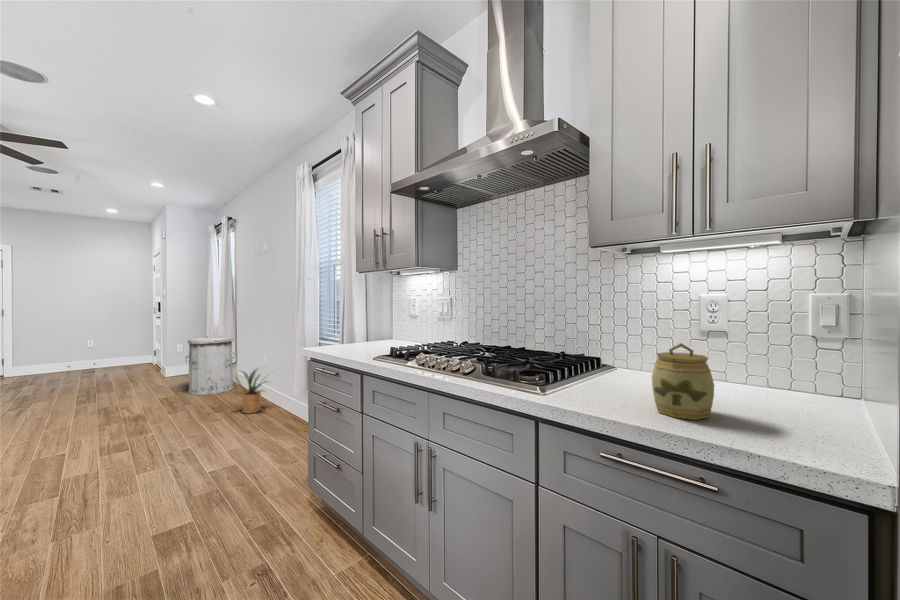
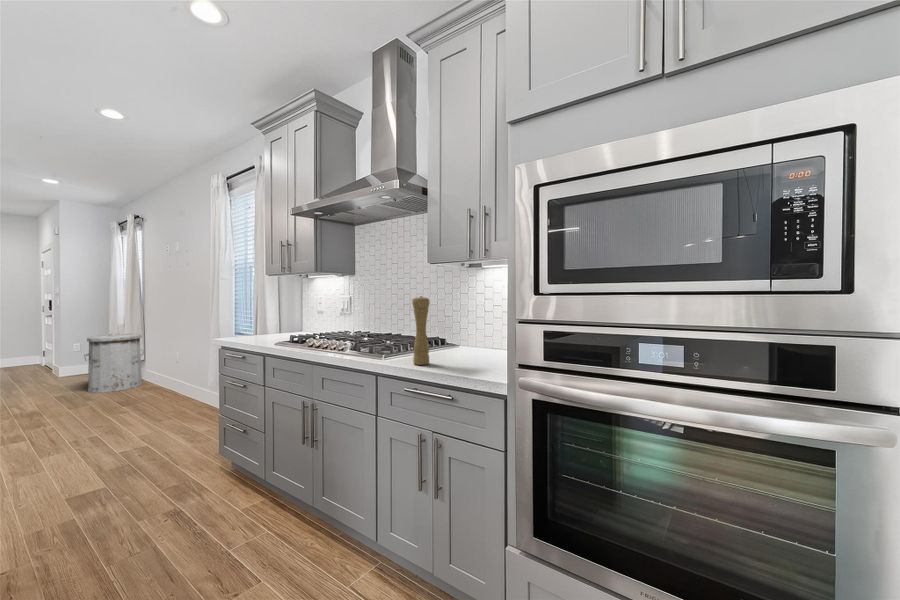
pepper mill: none [584,297,614,407] -> present [412,296,430,365]
jar: present [652,343,714,420] -> none [450,324,481,368]
house plant: present [235,369,265,414] -> none [141,360,190,406]

